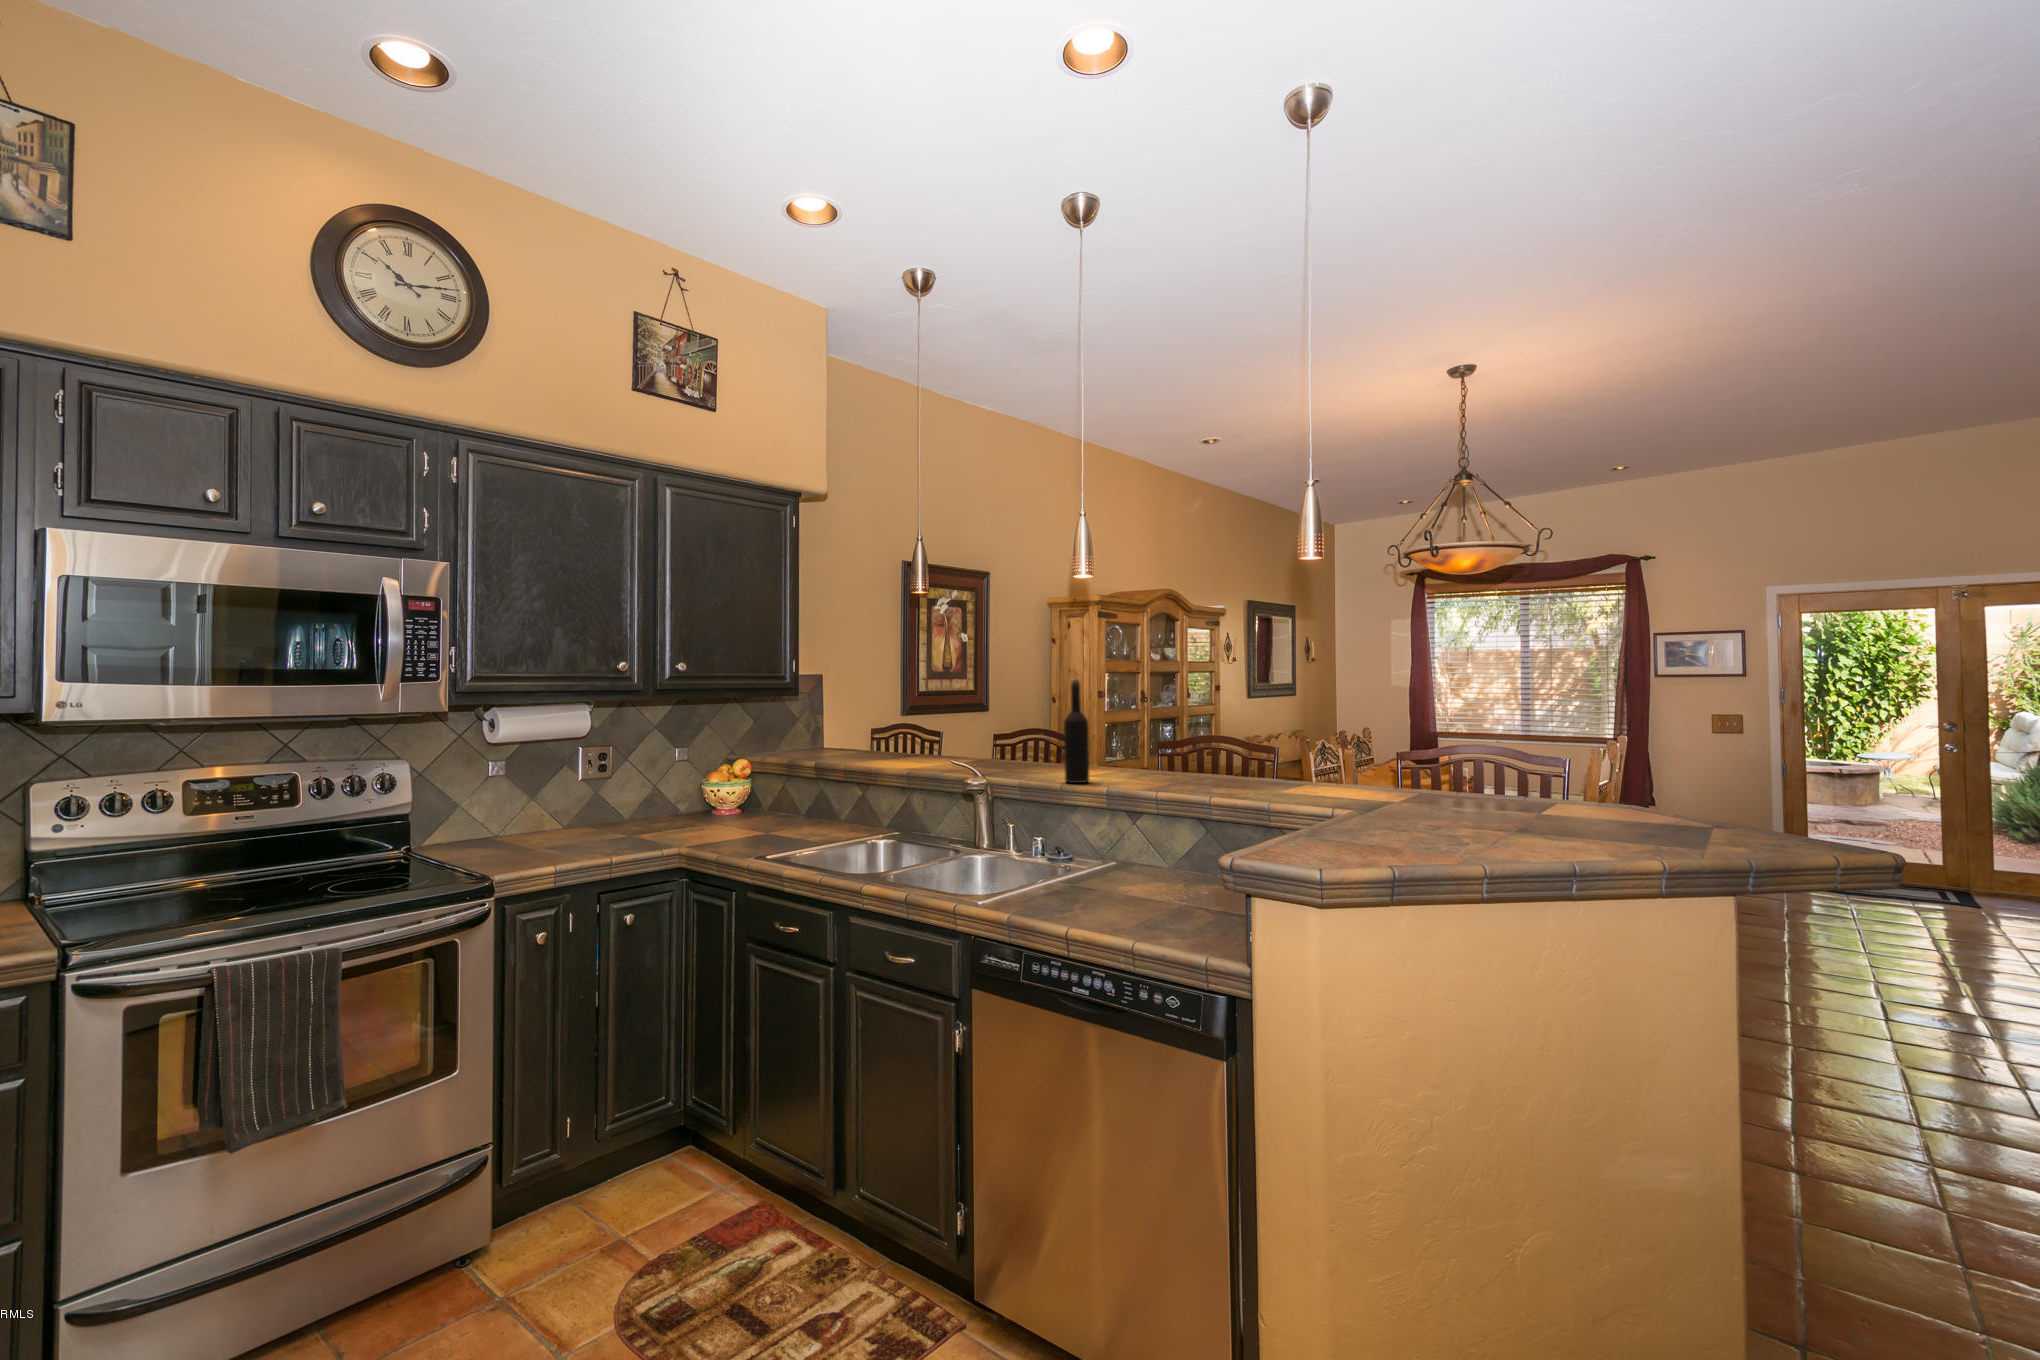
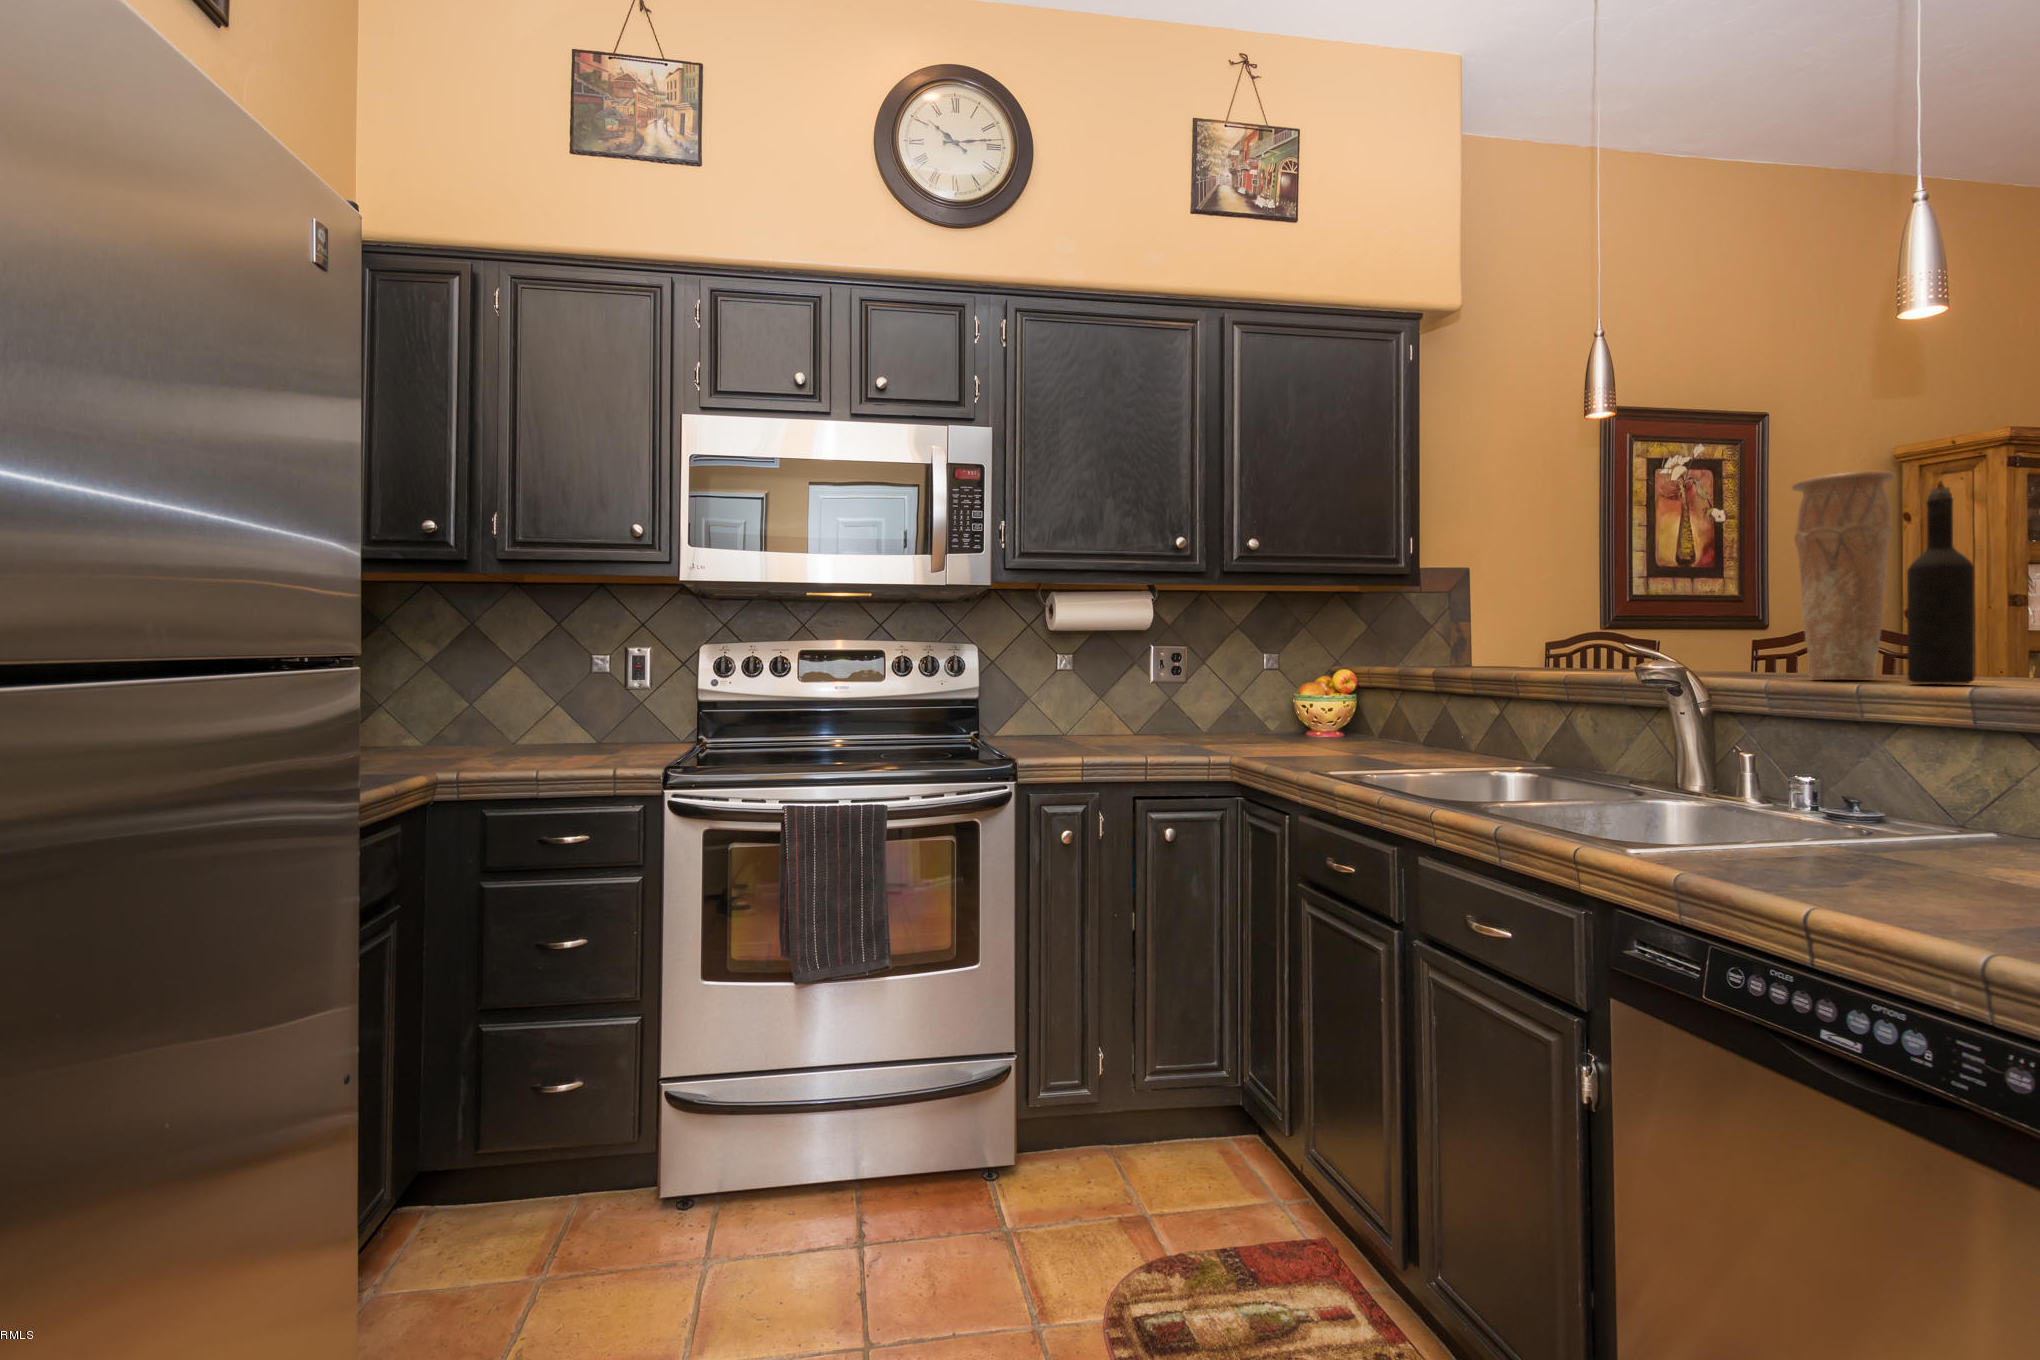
vase: none [1015,662,1058,777] -> present [1792,471,1895,679]

